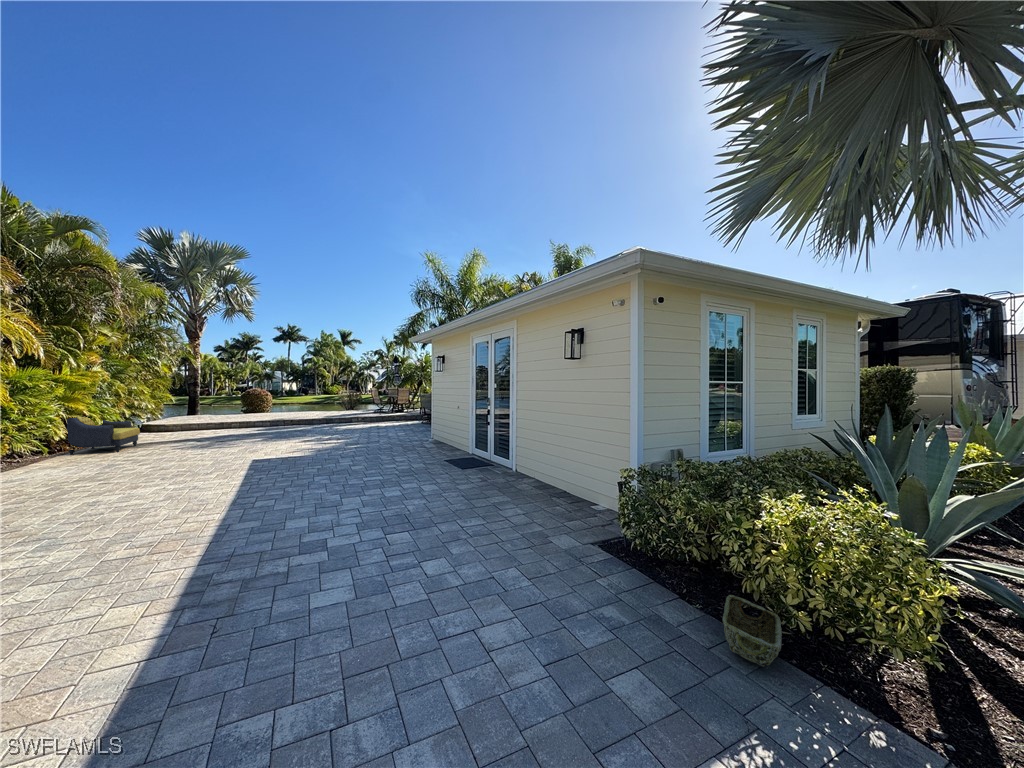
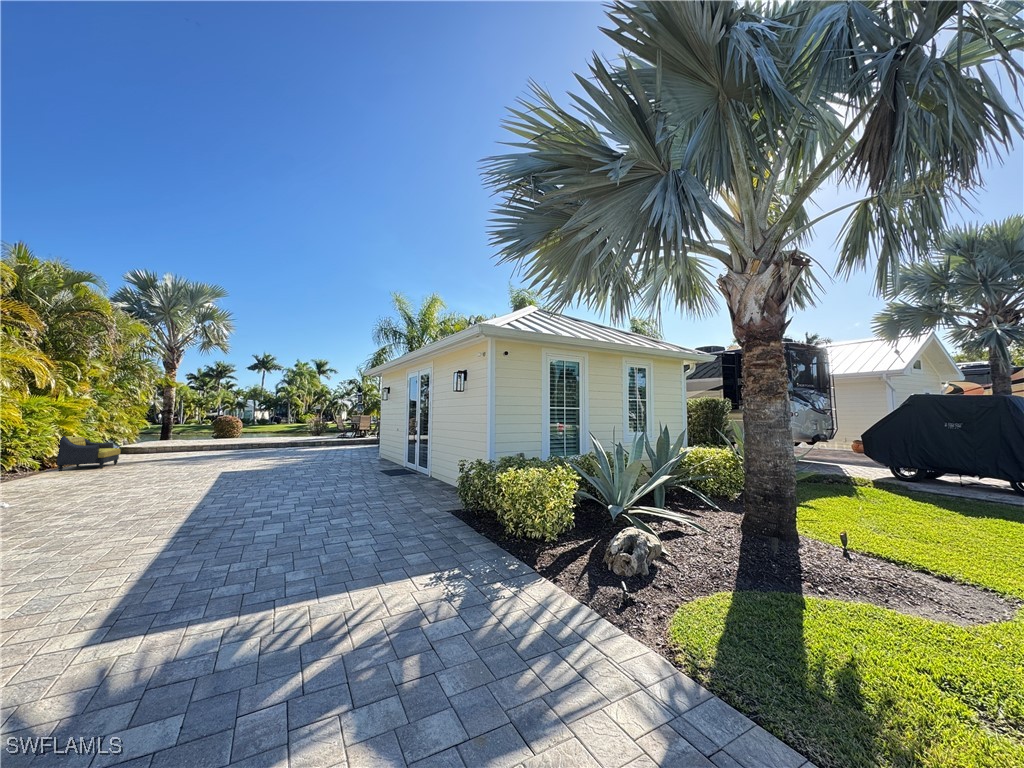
woven basket: present [723,595,782,666] -> none [489,528,529,558]

